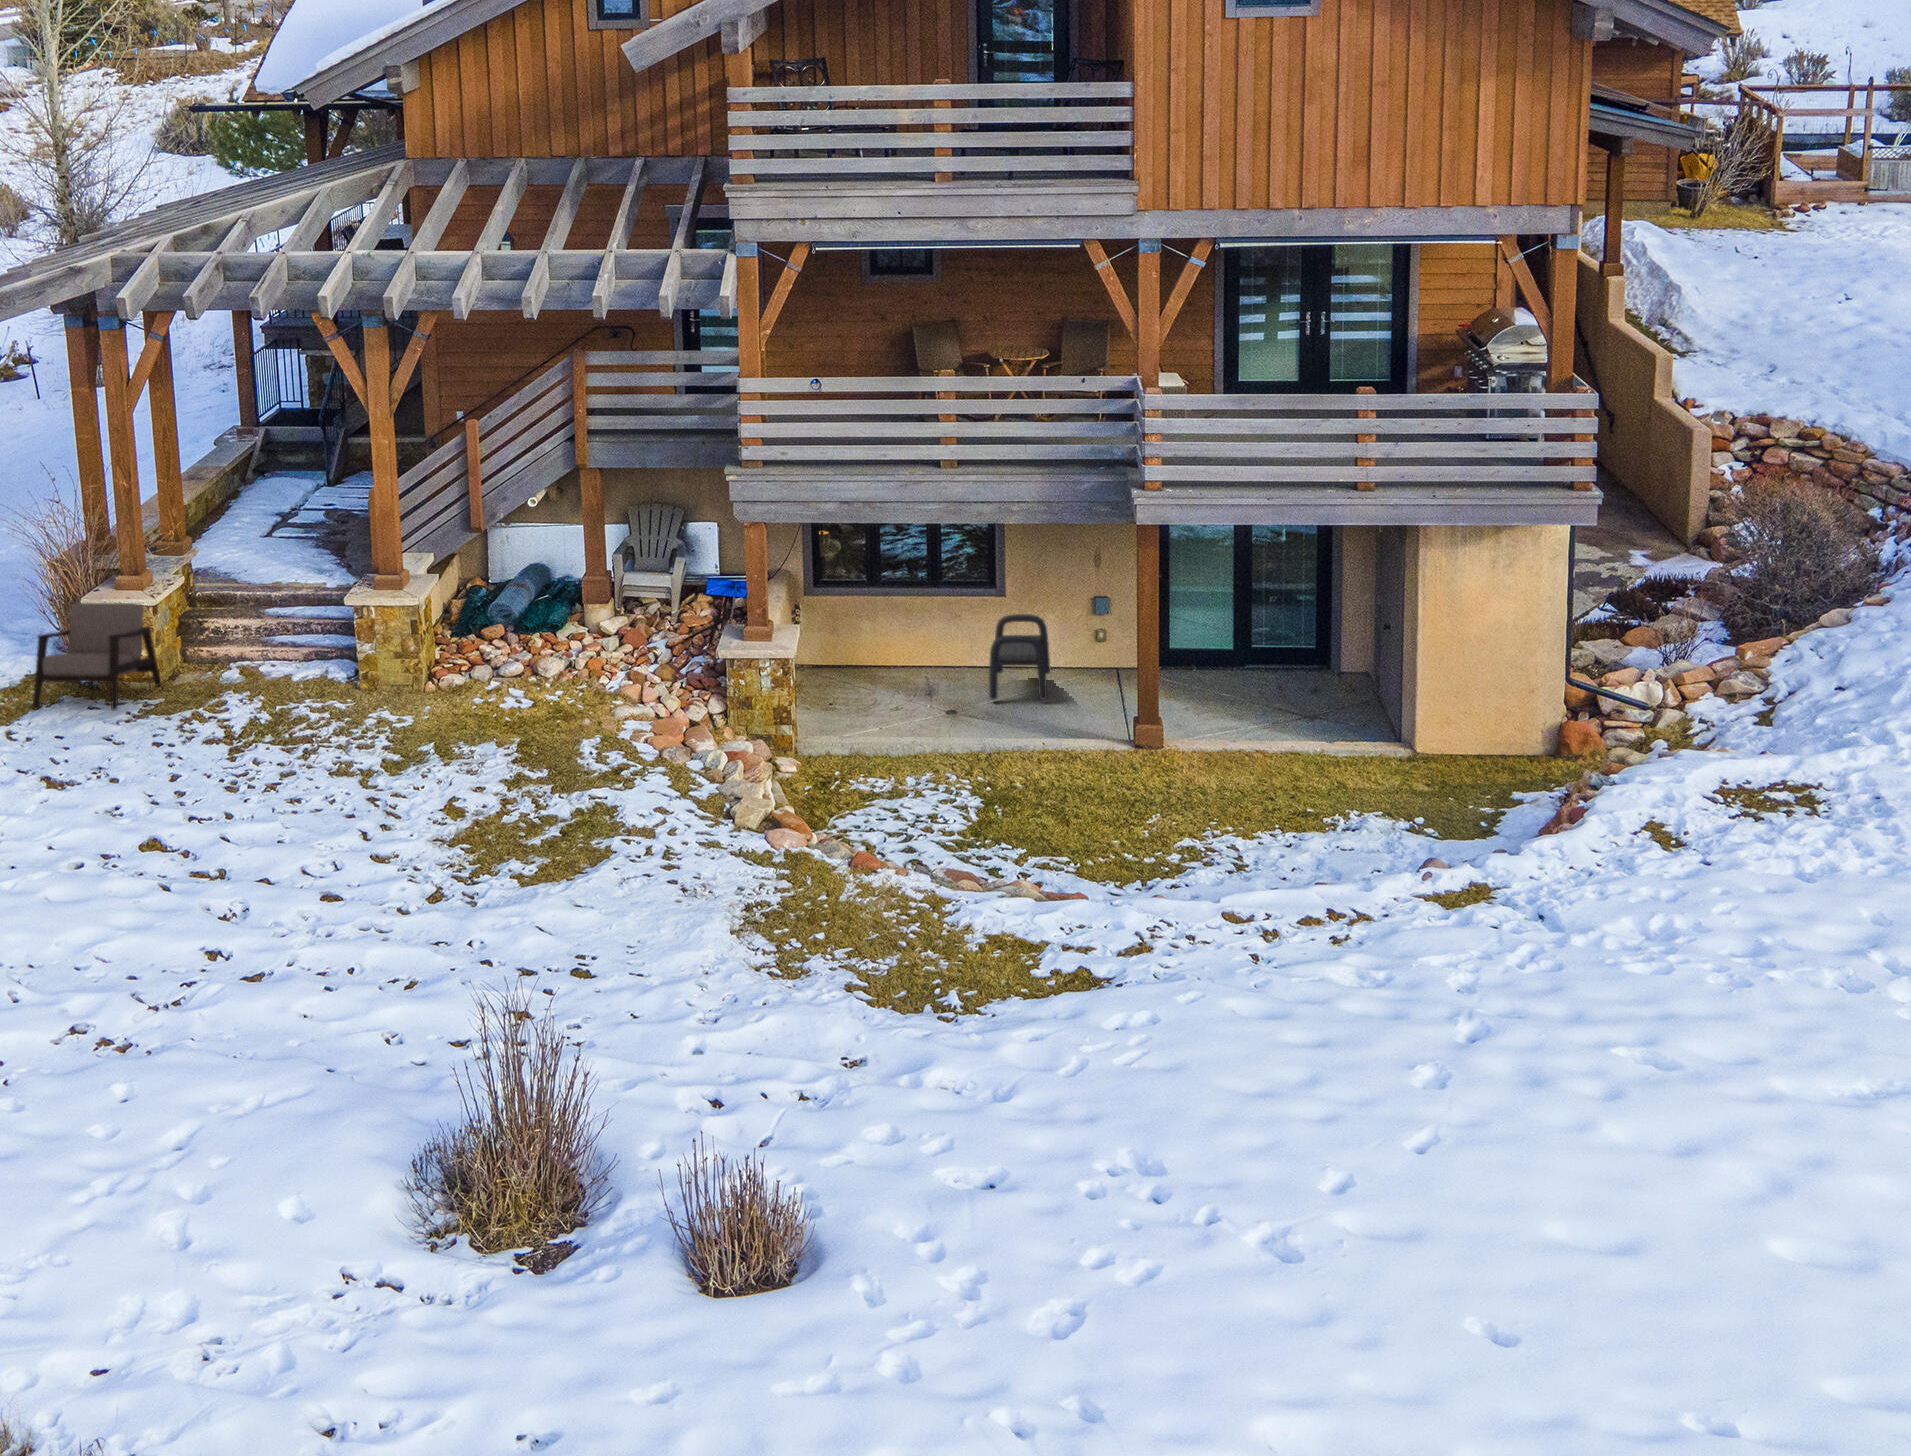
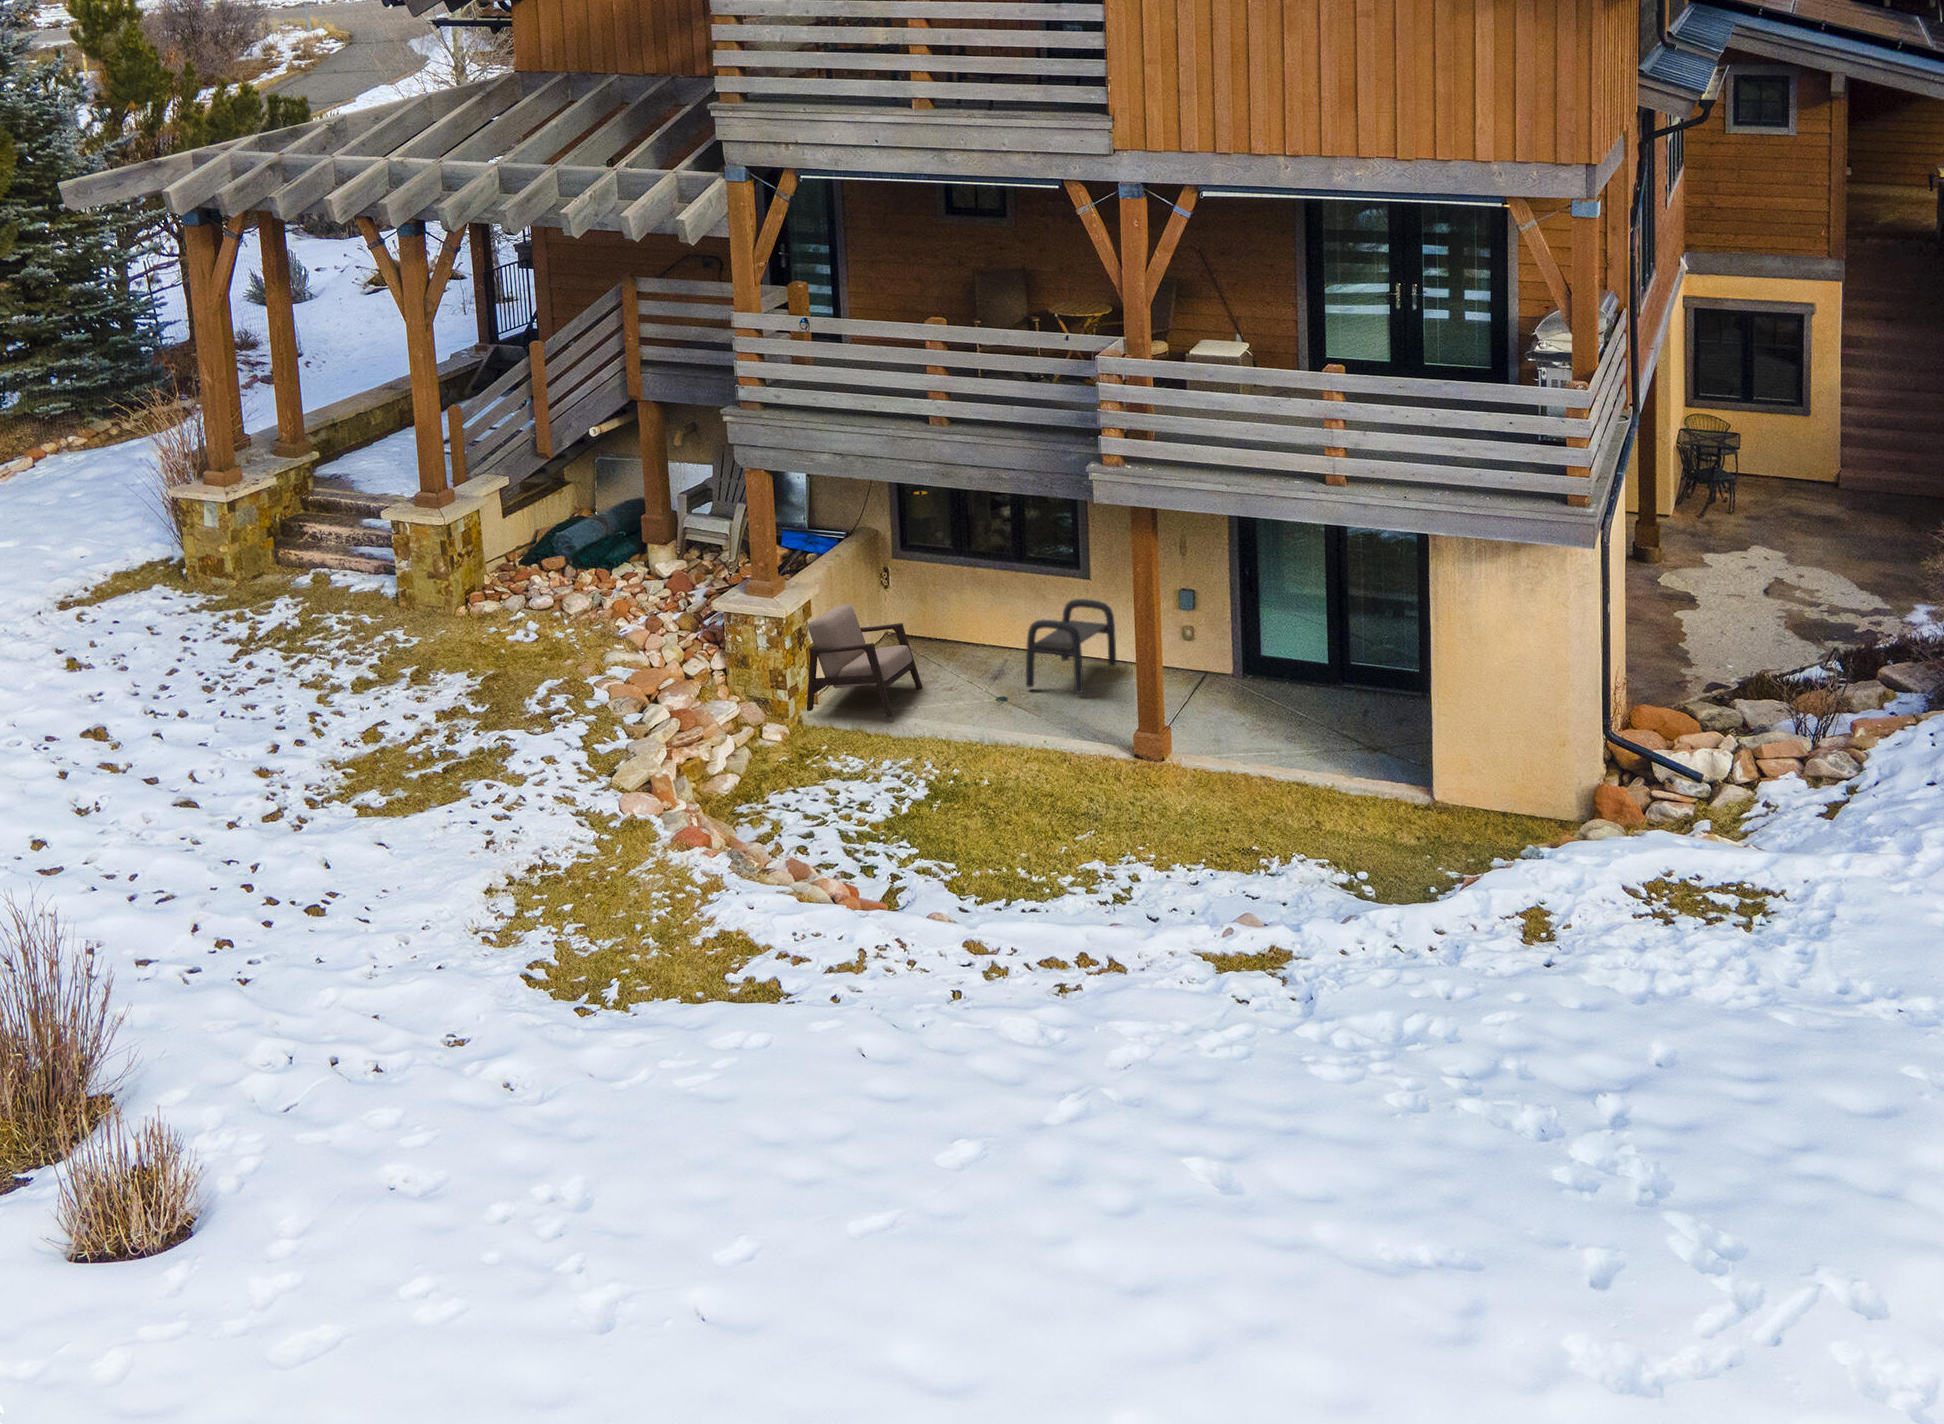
armchair: present [33,603,162,710] -> present [807,604,923,718]

